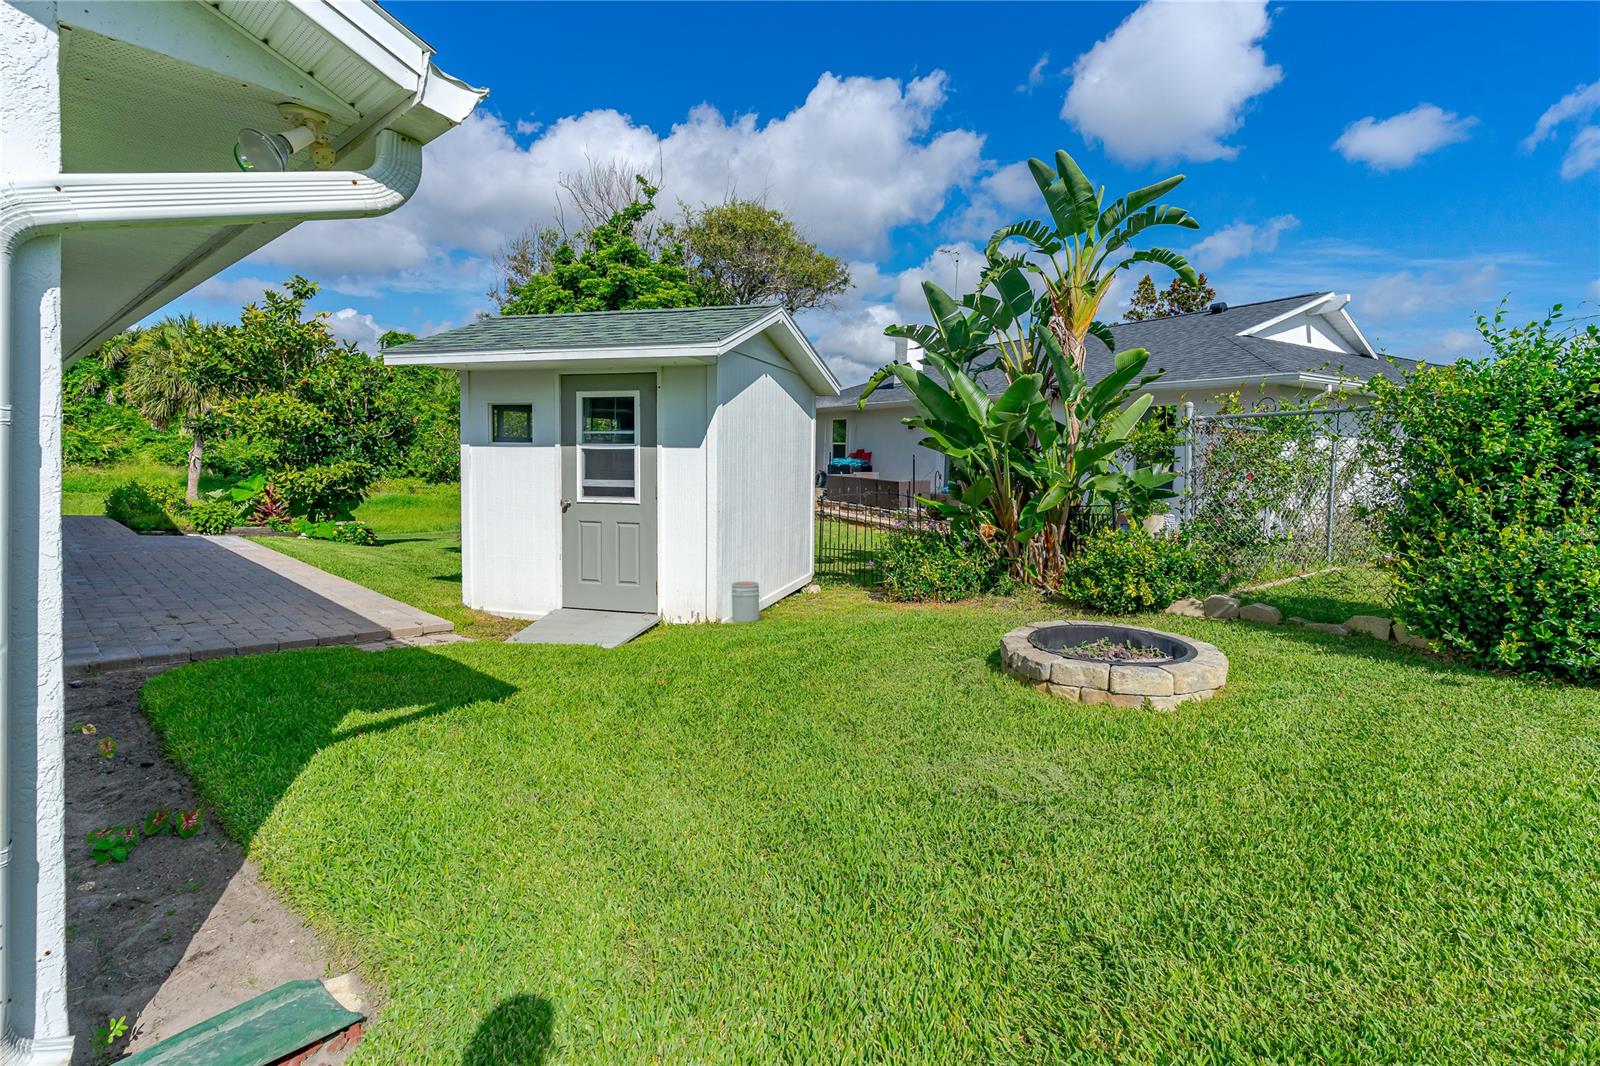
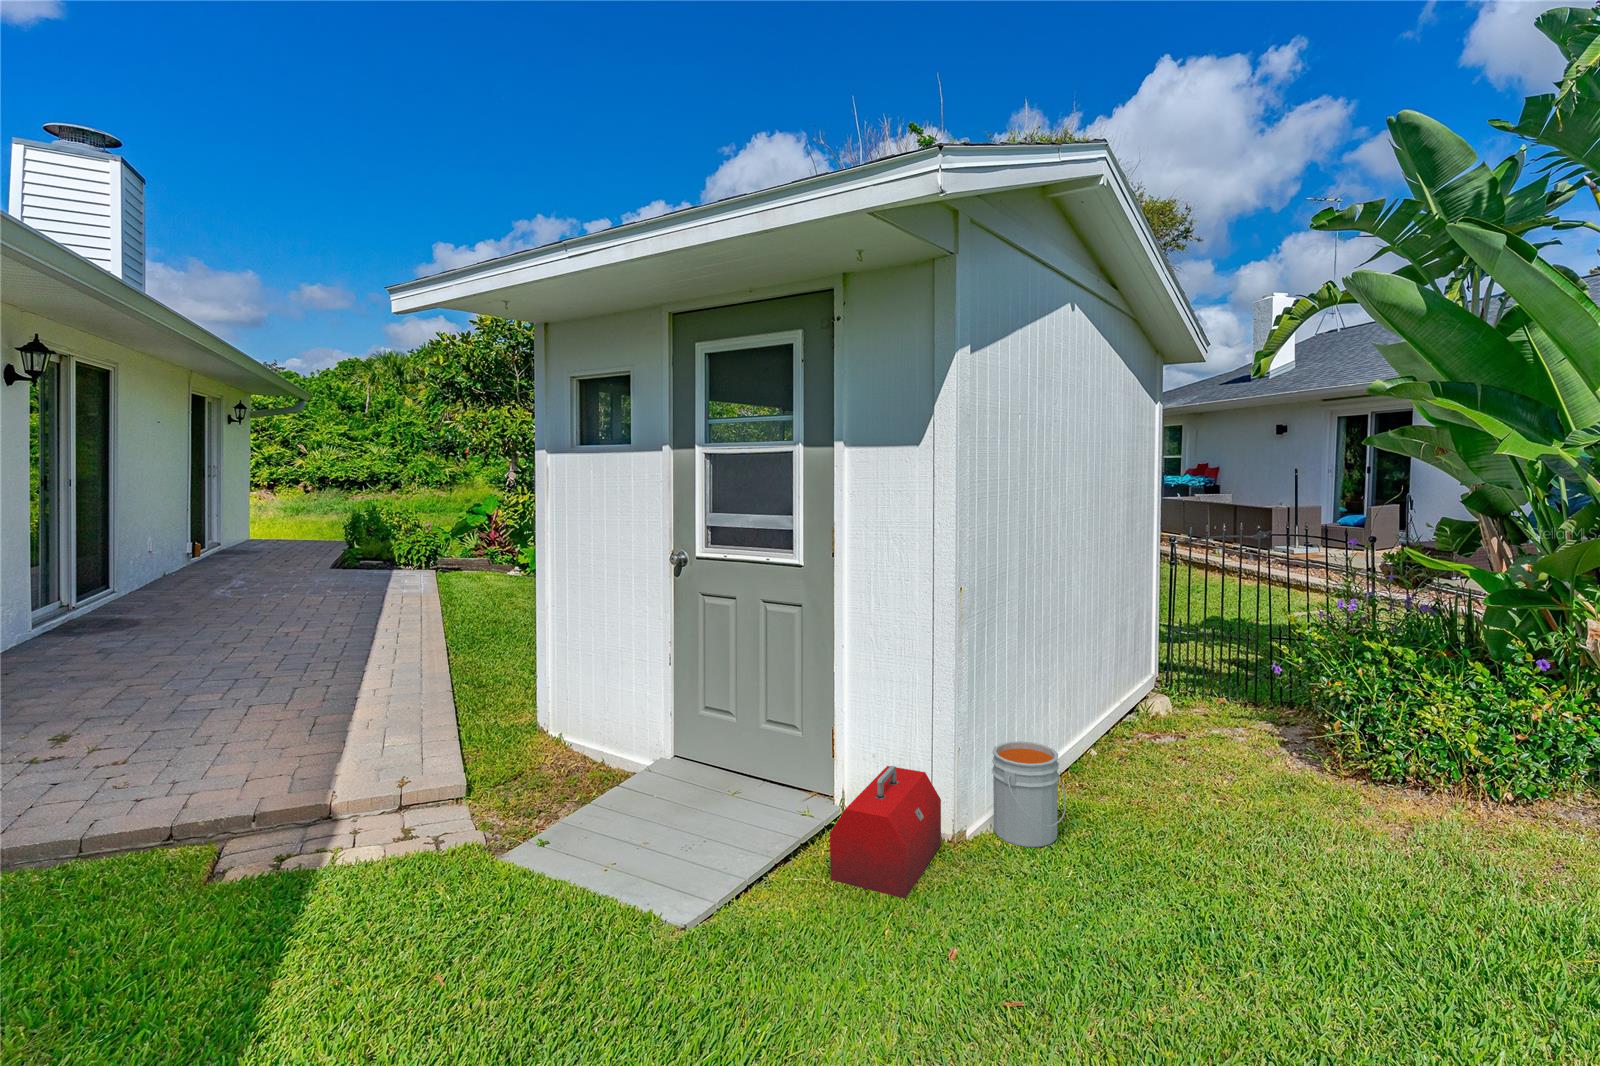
toolbox: none [668,589,711,635] -> present [830,766,941,899]

